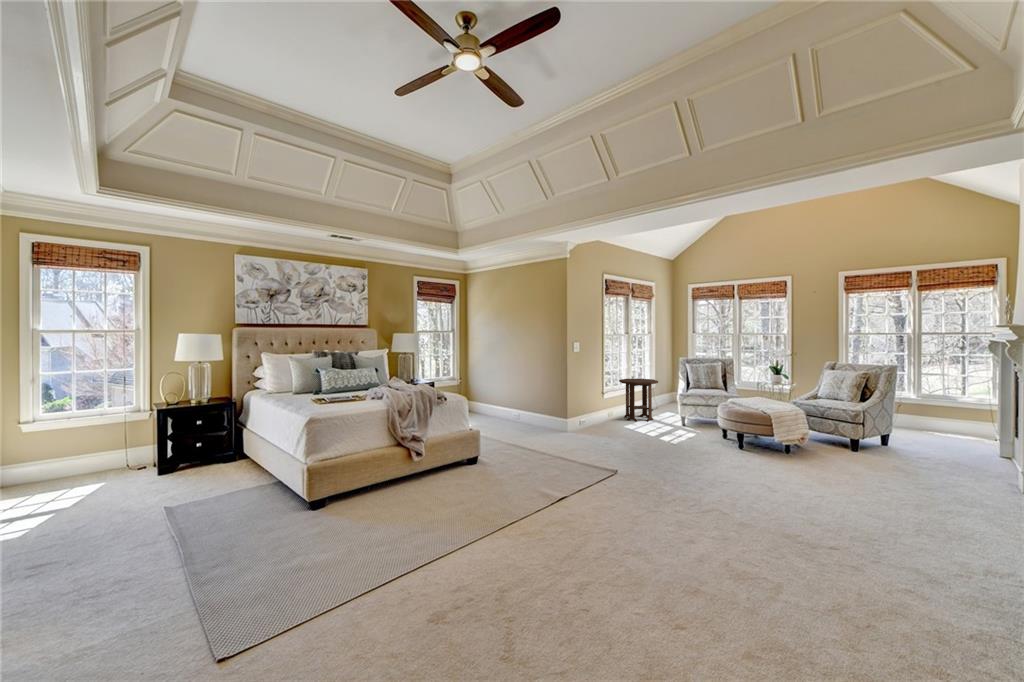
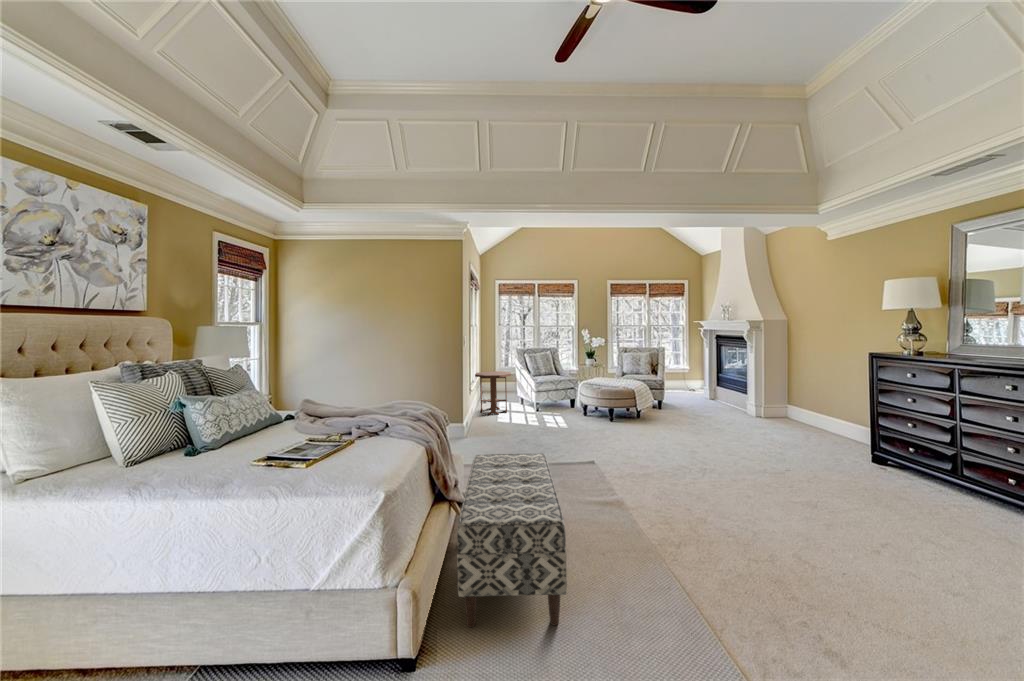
bench: none [338,427,475,524] -> present [457,454,567,627]

